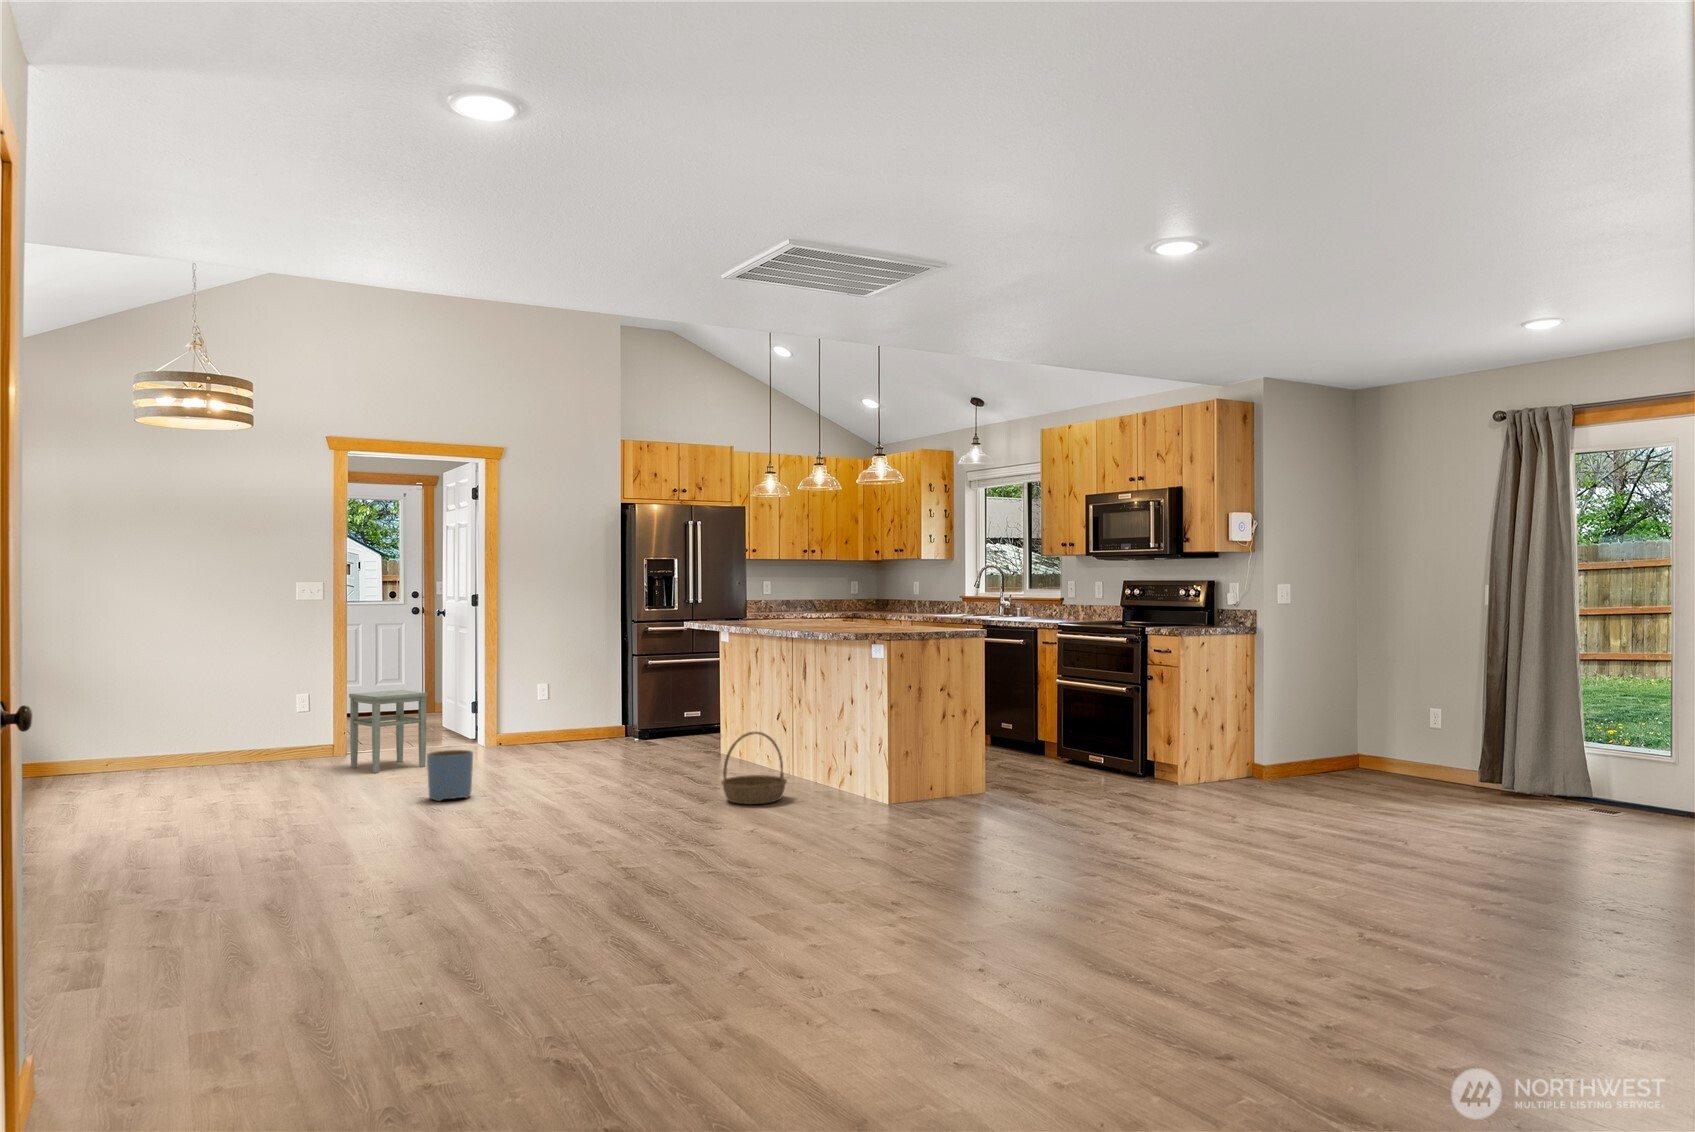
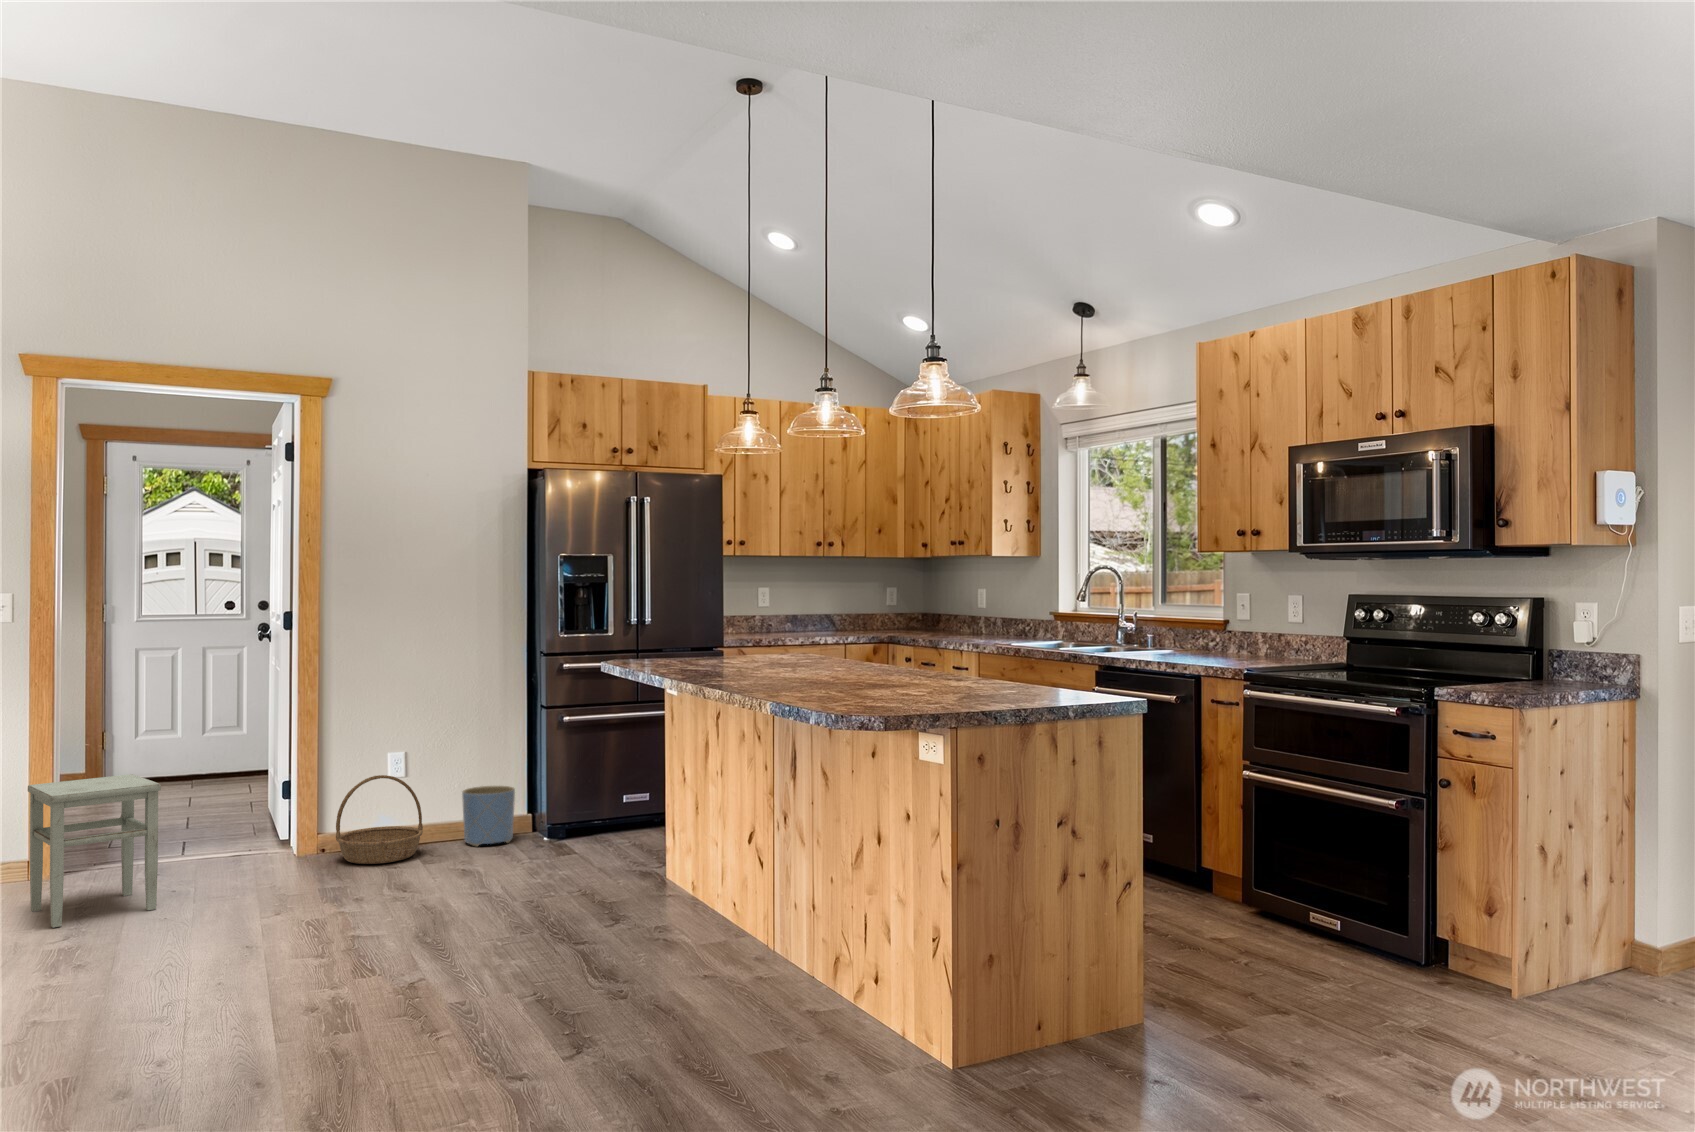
basket: present [721,732,787,804] -> present [336,775,423,864]
planter: present [427,750,473,801] -> present [462,786,515,846]

